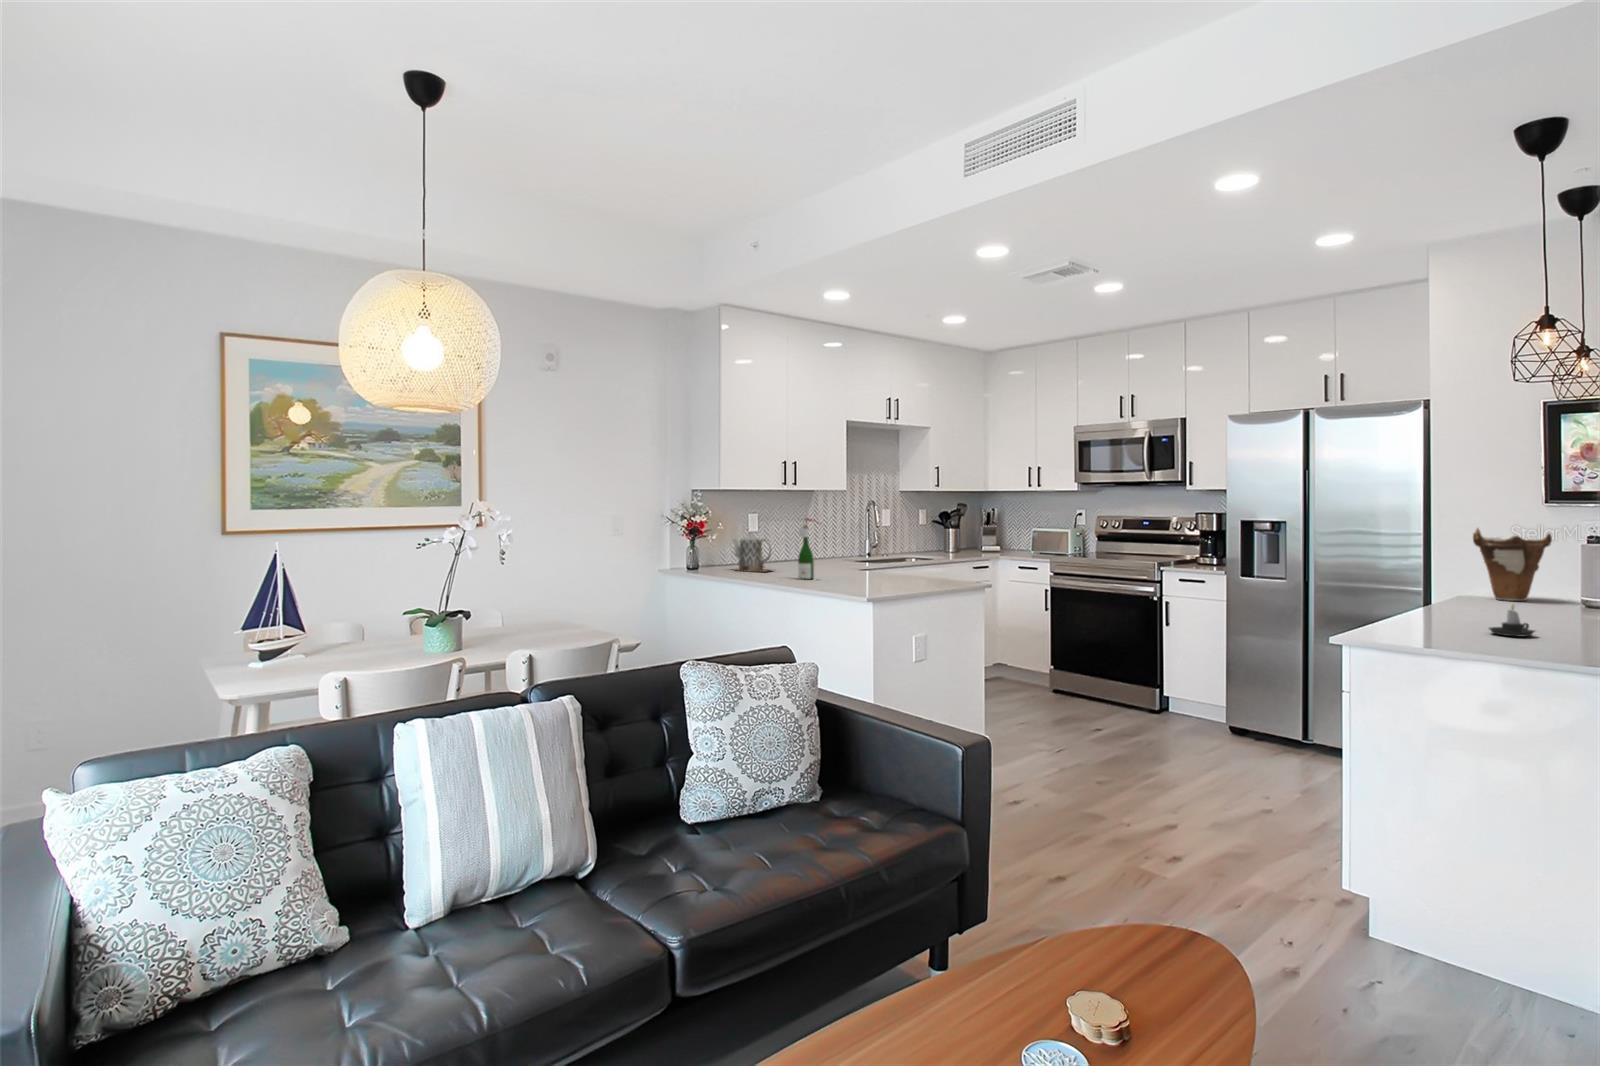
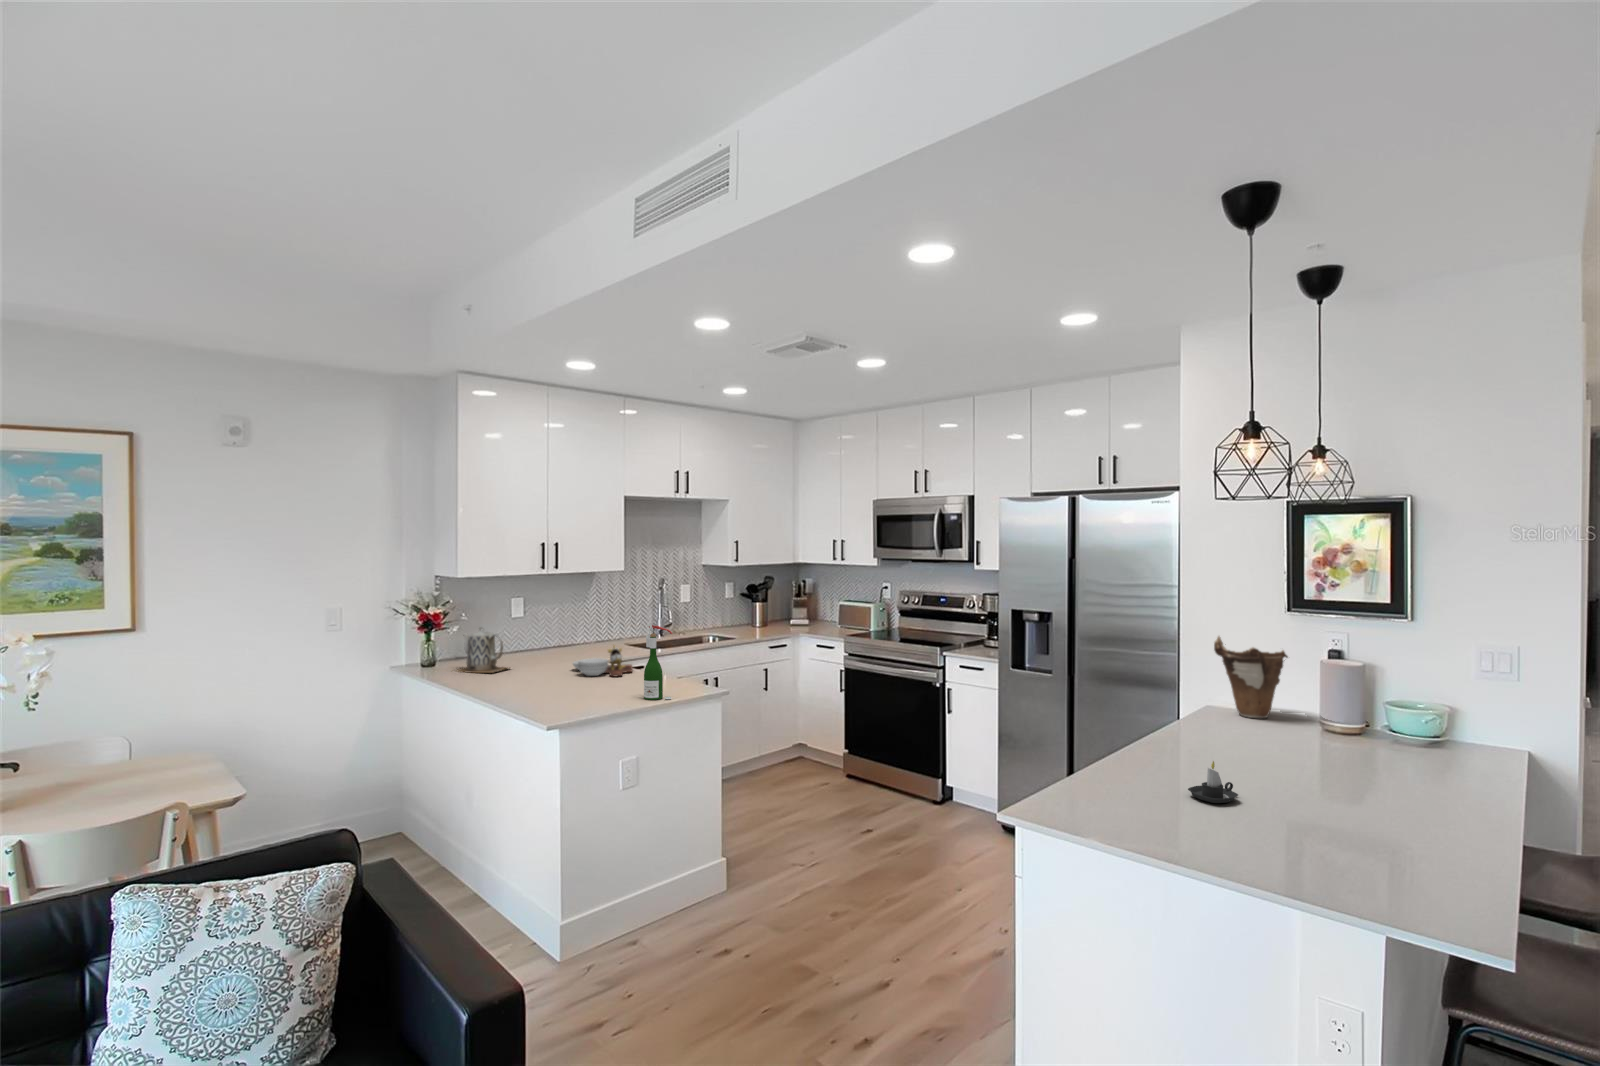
wine bottle: present [798,517,815,580] -> present [644,623,672,700]
cutting board: none [829,551,885,576] -> present [573,646,632,676]

